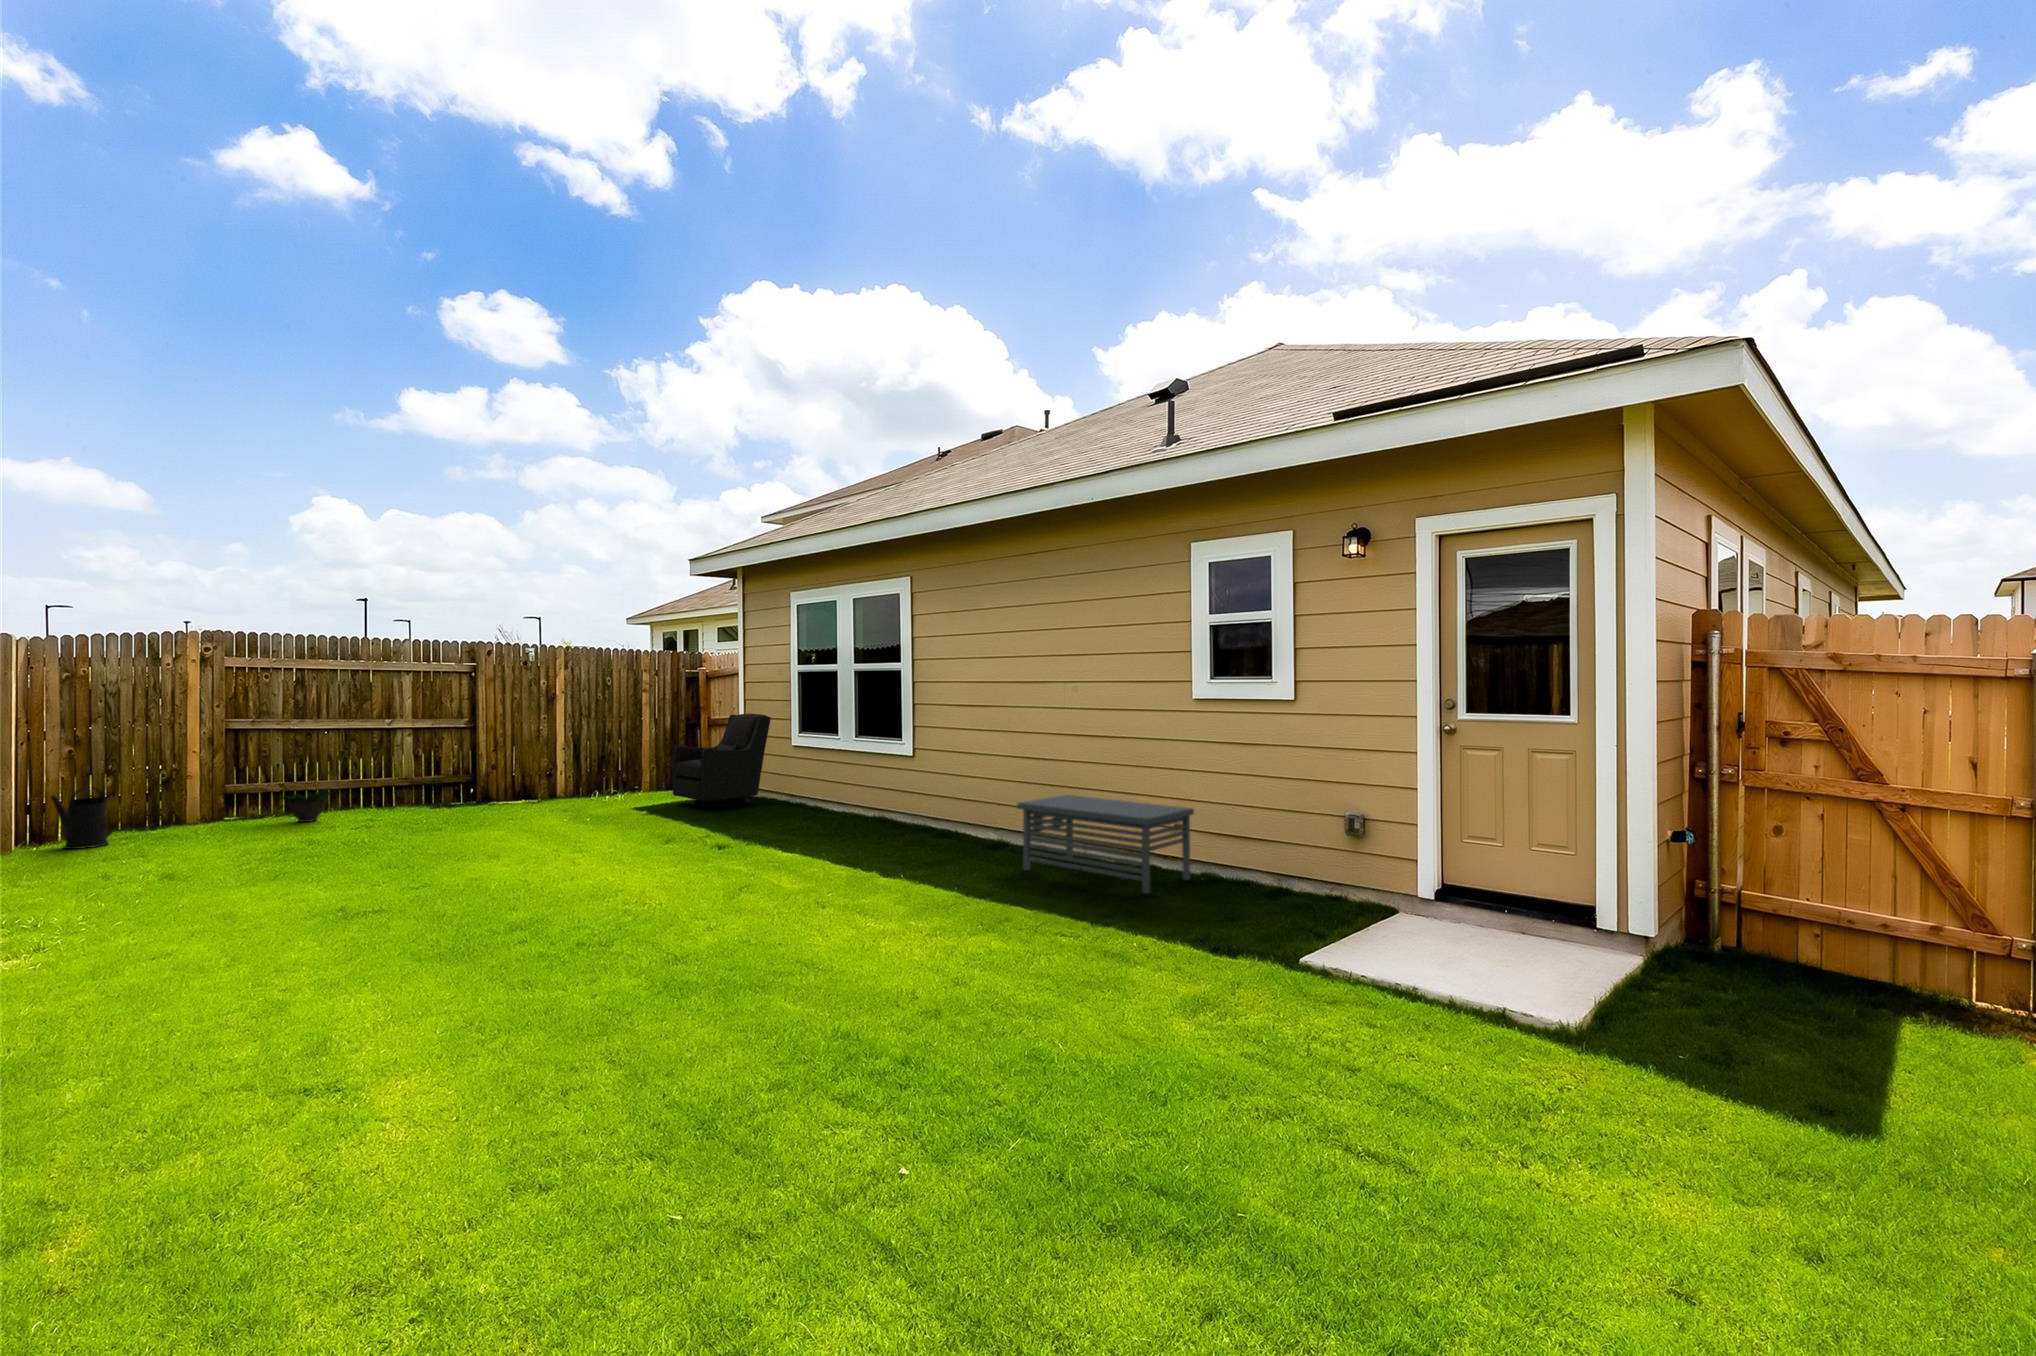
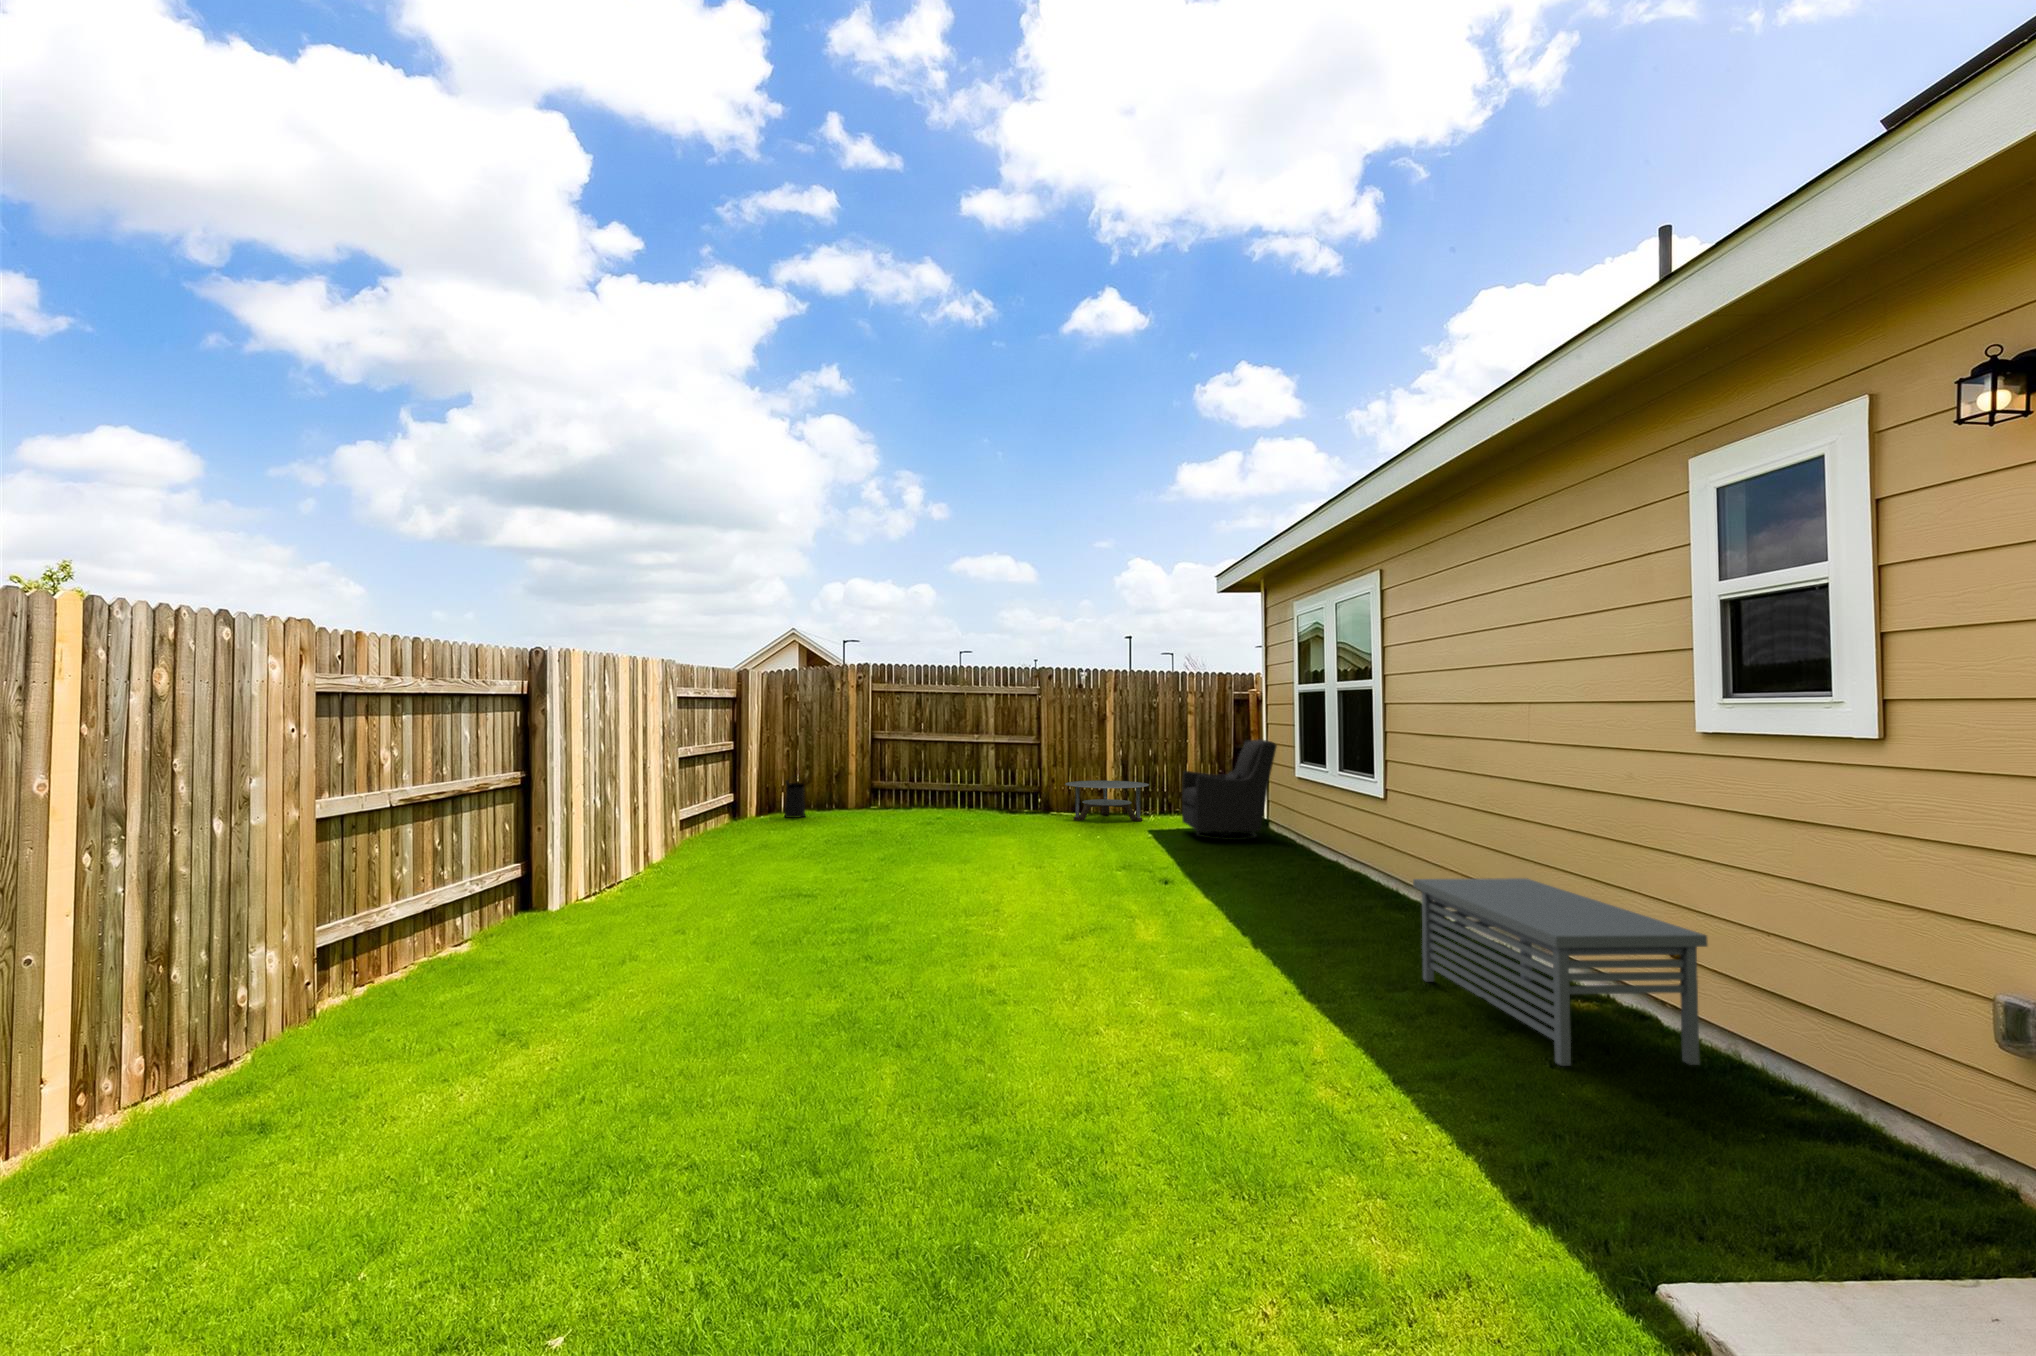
round table: none [520,762,619,807] -> present [1065,781,1149,821]
decorative plant: present [280,790,332,822] -> none [895,789,941,814]

